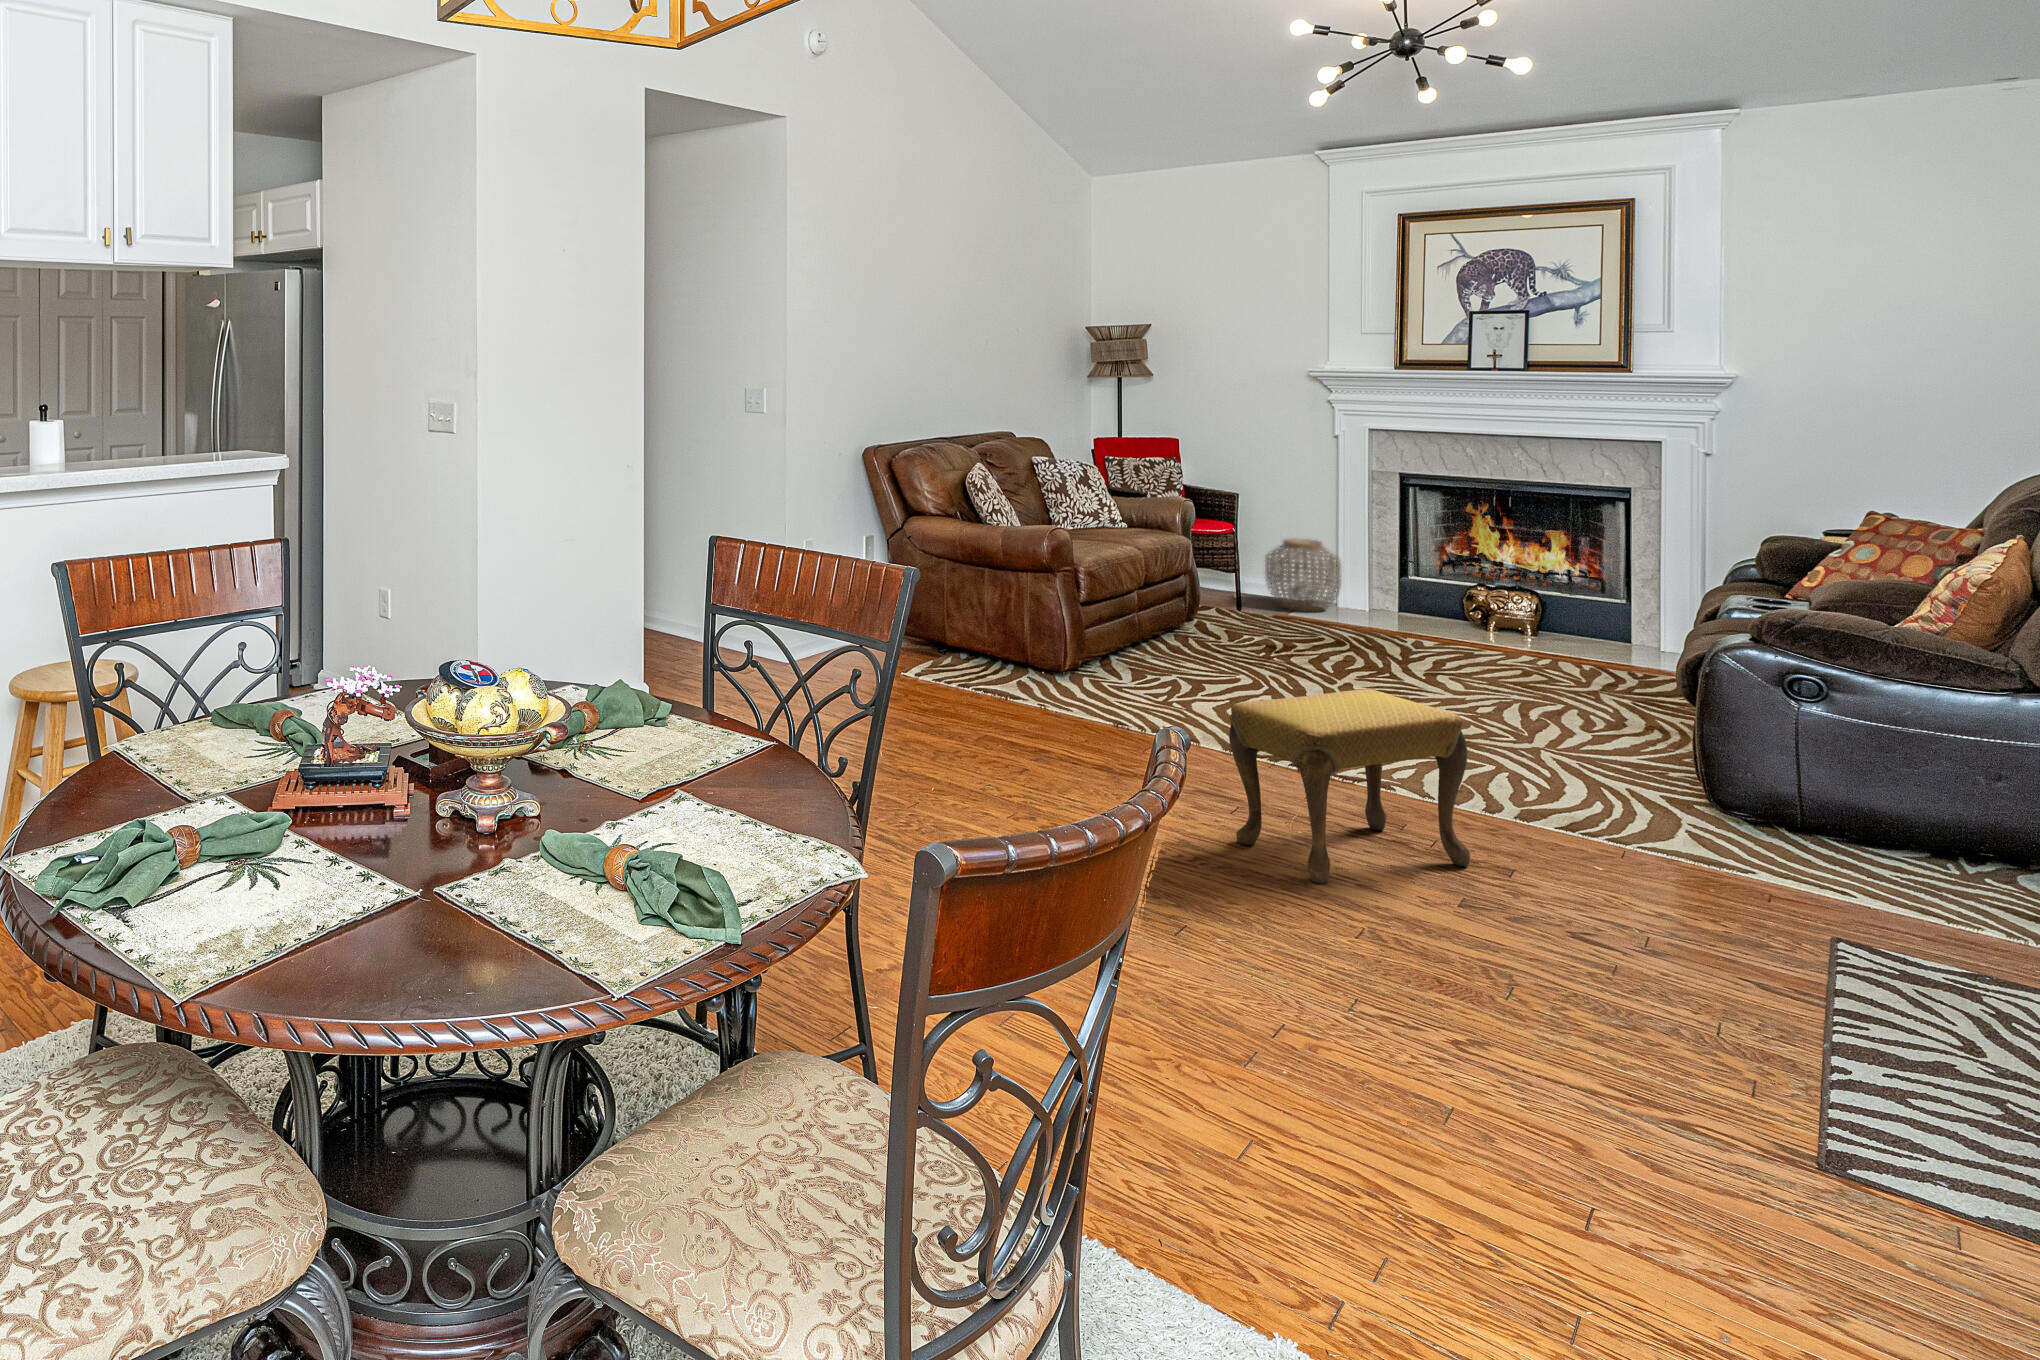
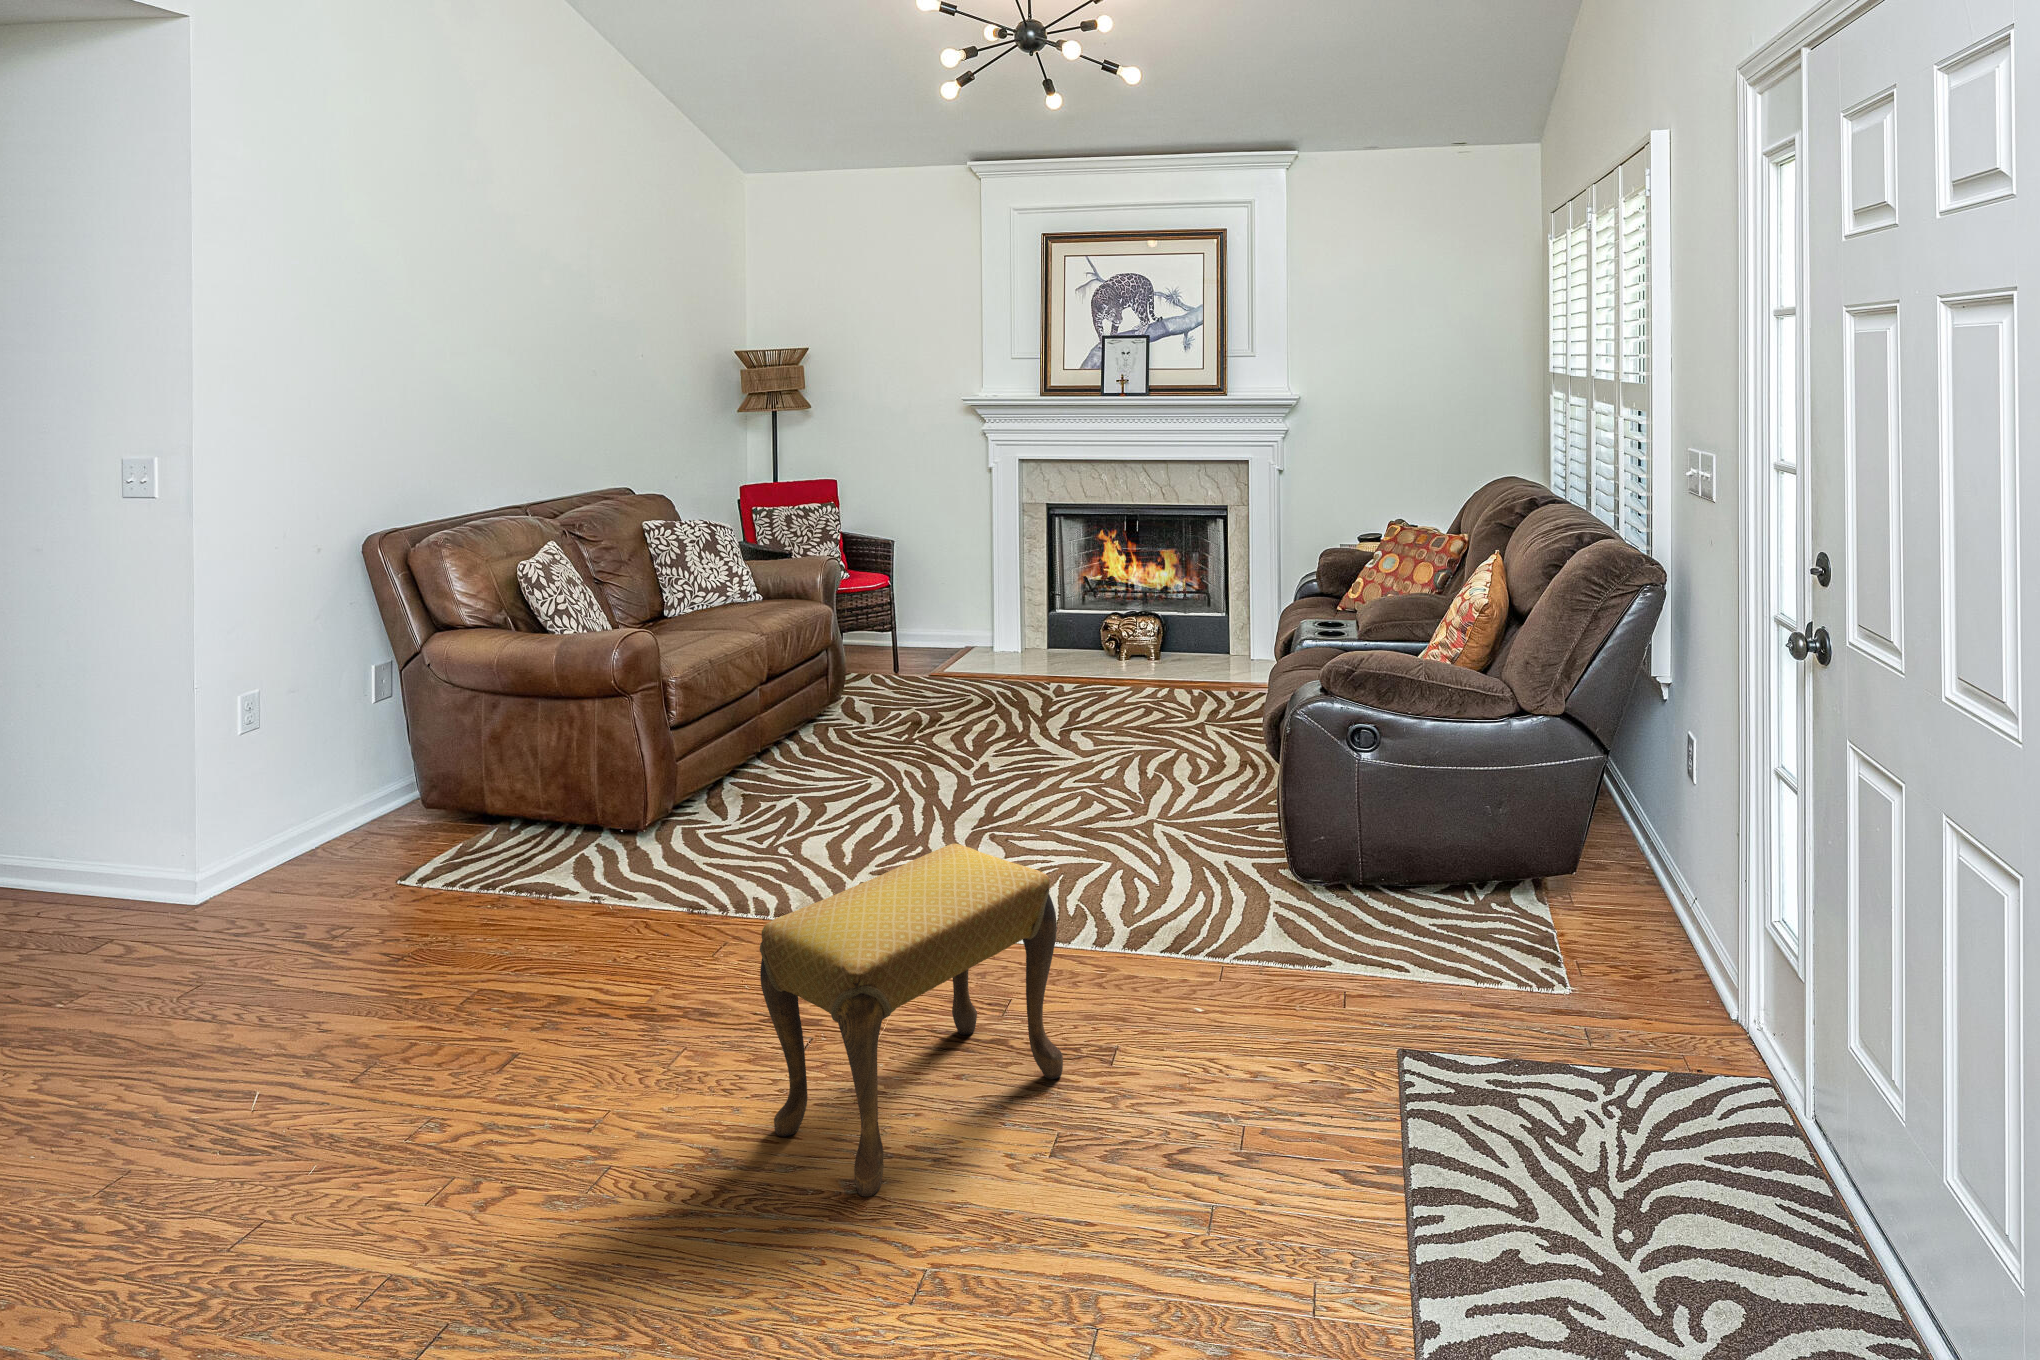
woven basket: present [1265,539,1341,612] -> none [924,583,995,664]

